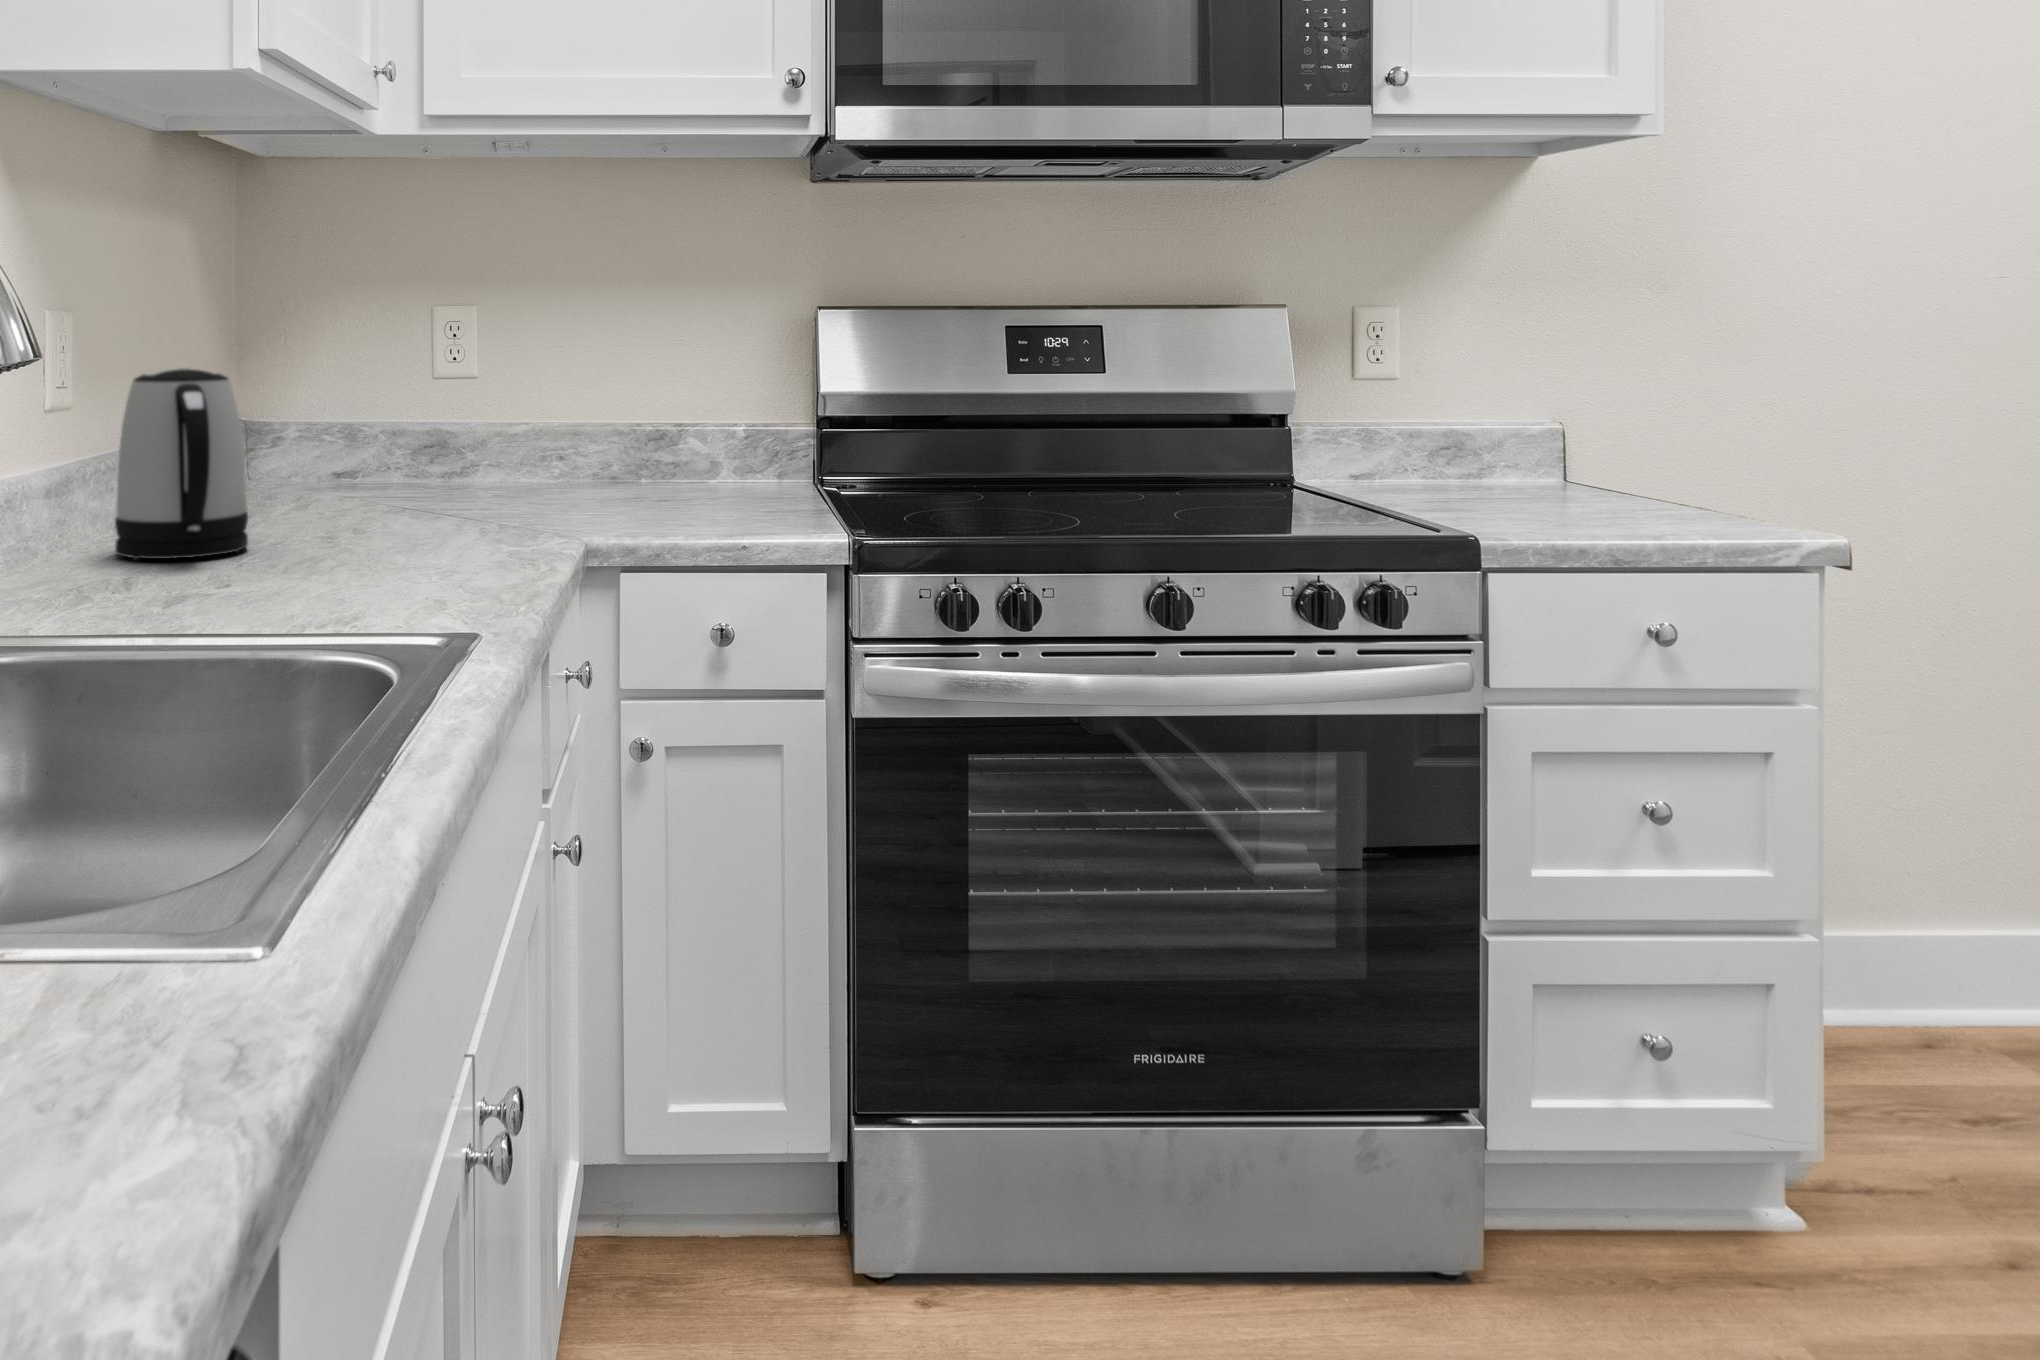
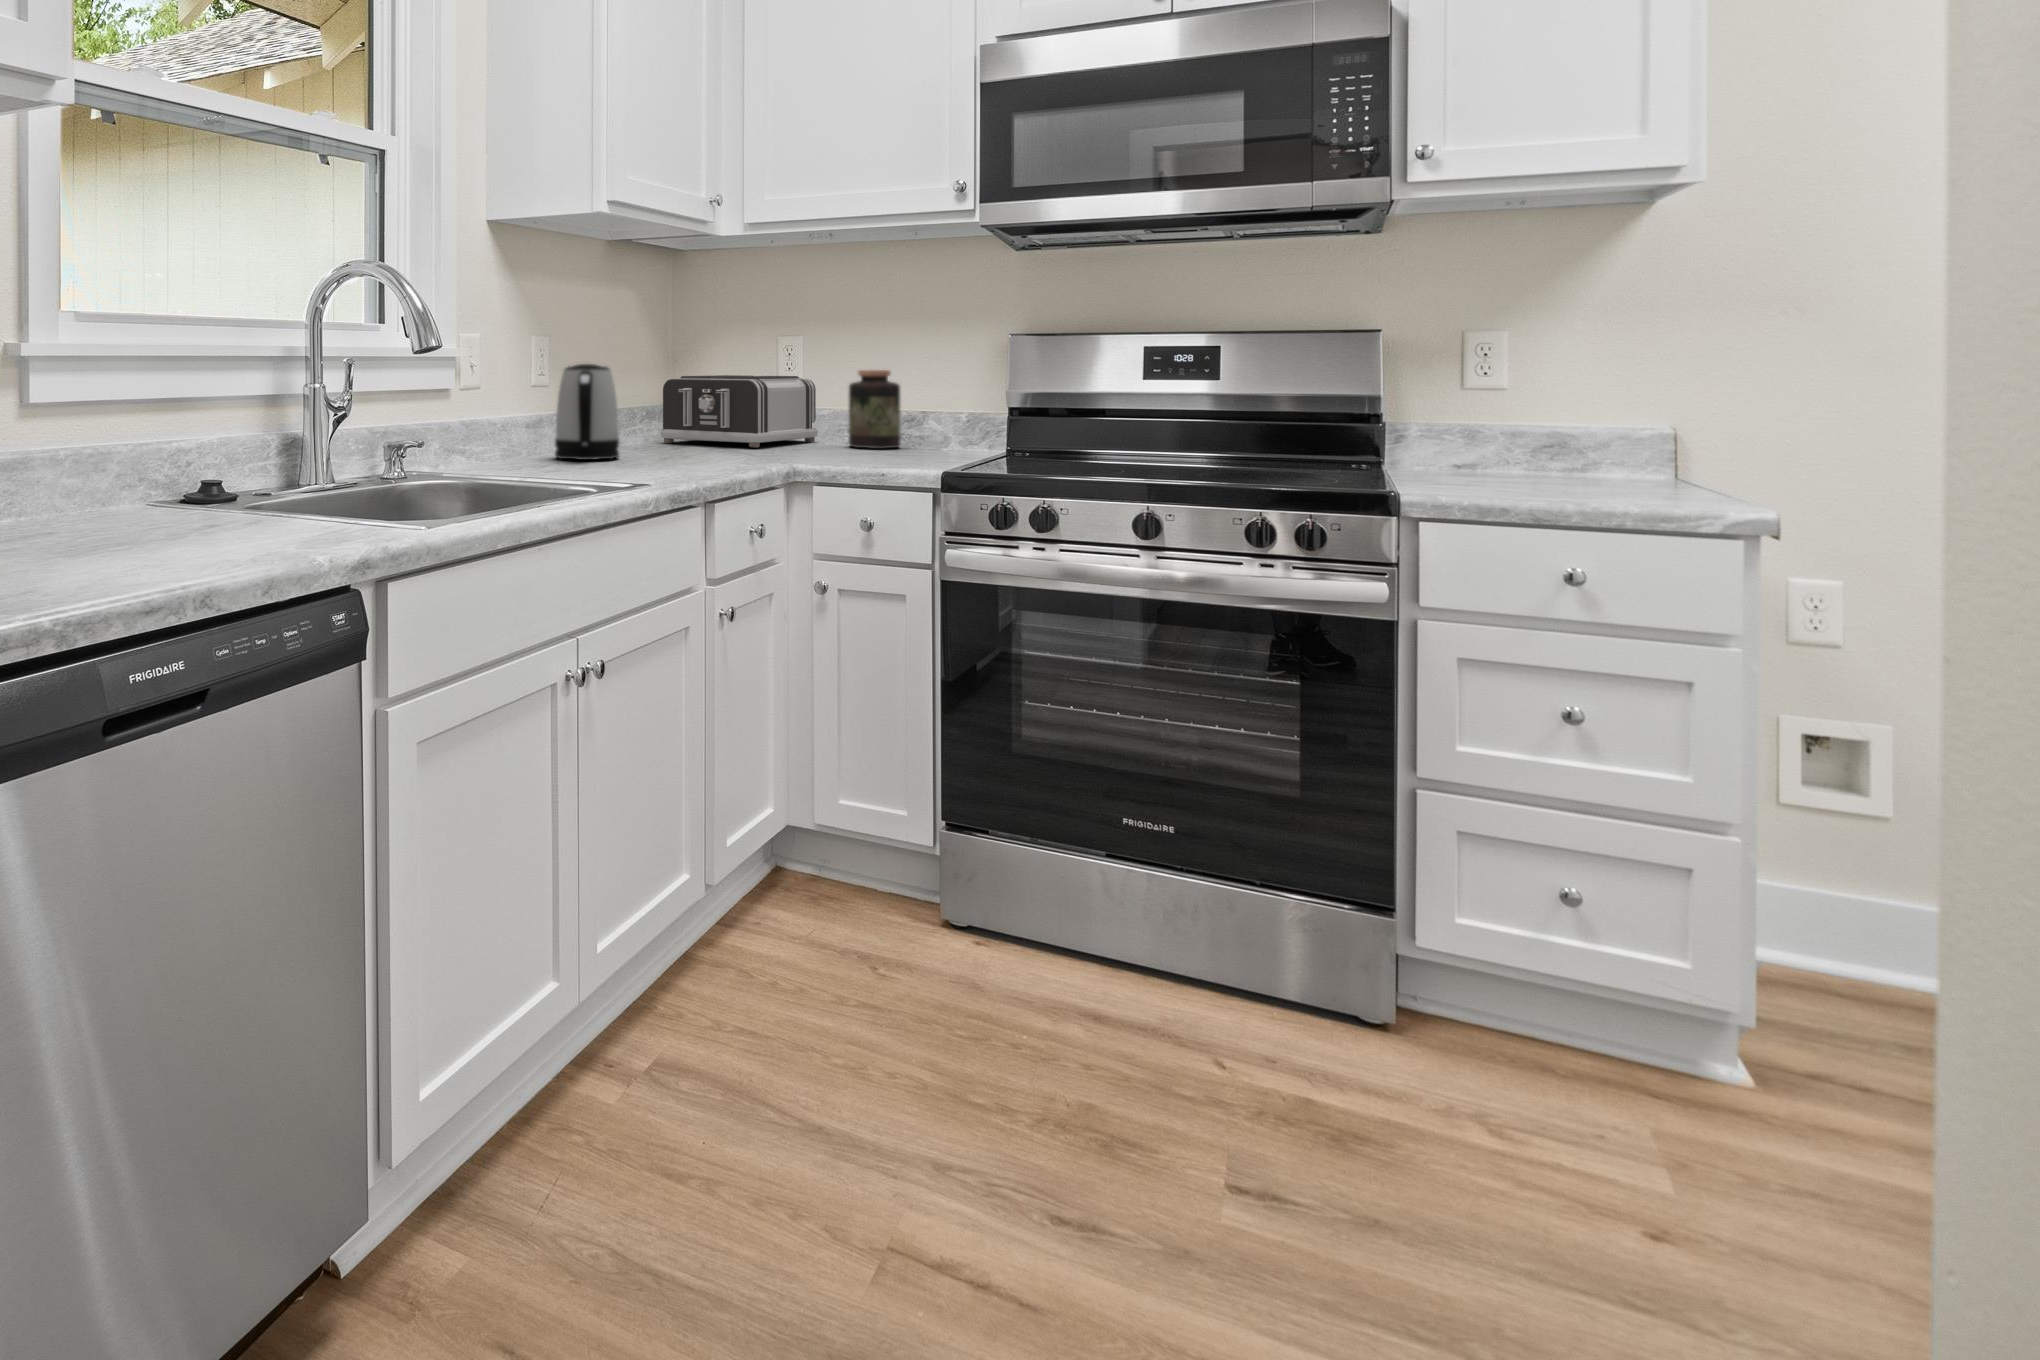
jar: none [577,365,657,492] -> present [849,370,901,449]
toaster: none [256,376,507,502] -> present [661,375,818,447]

